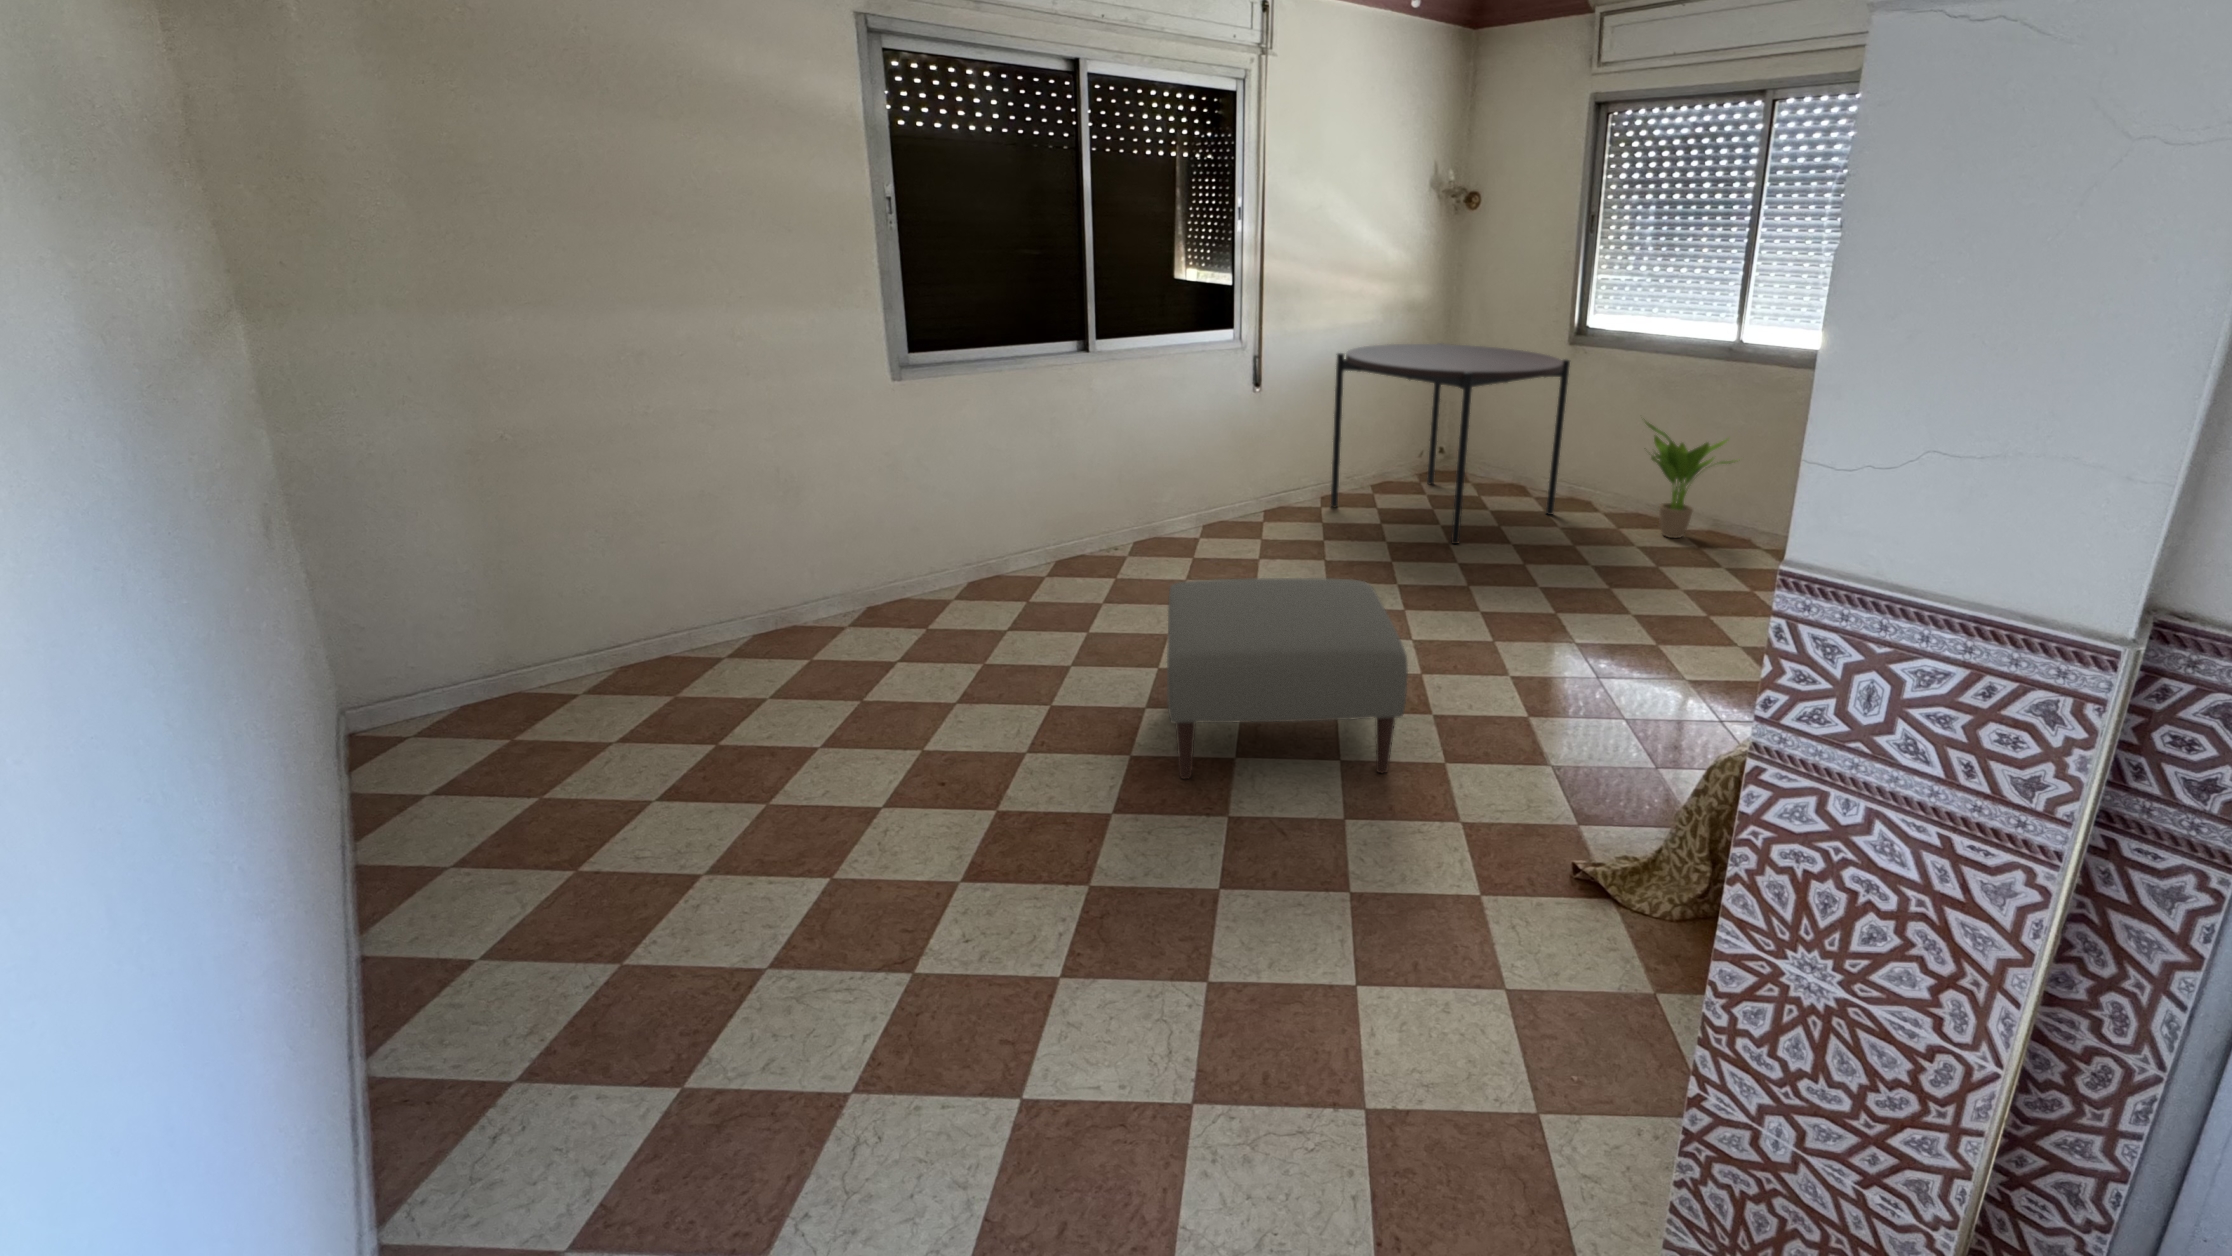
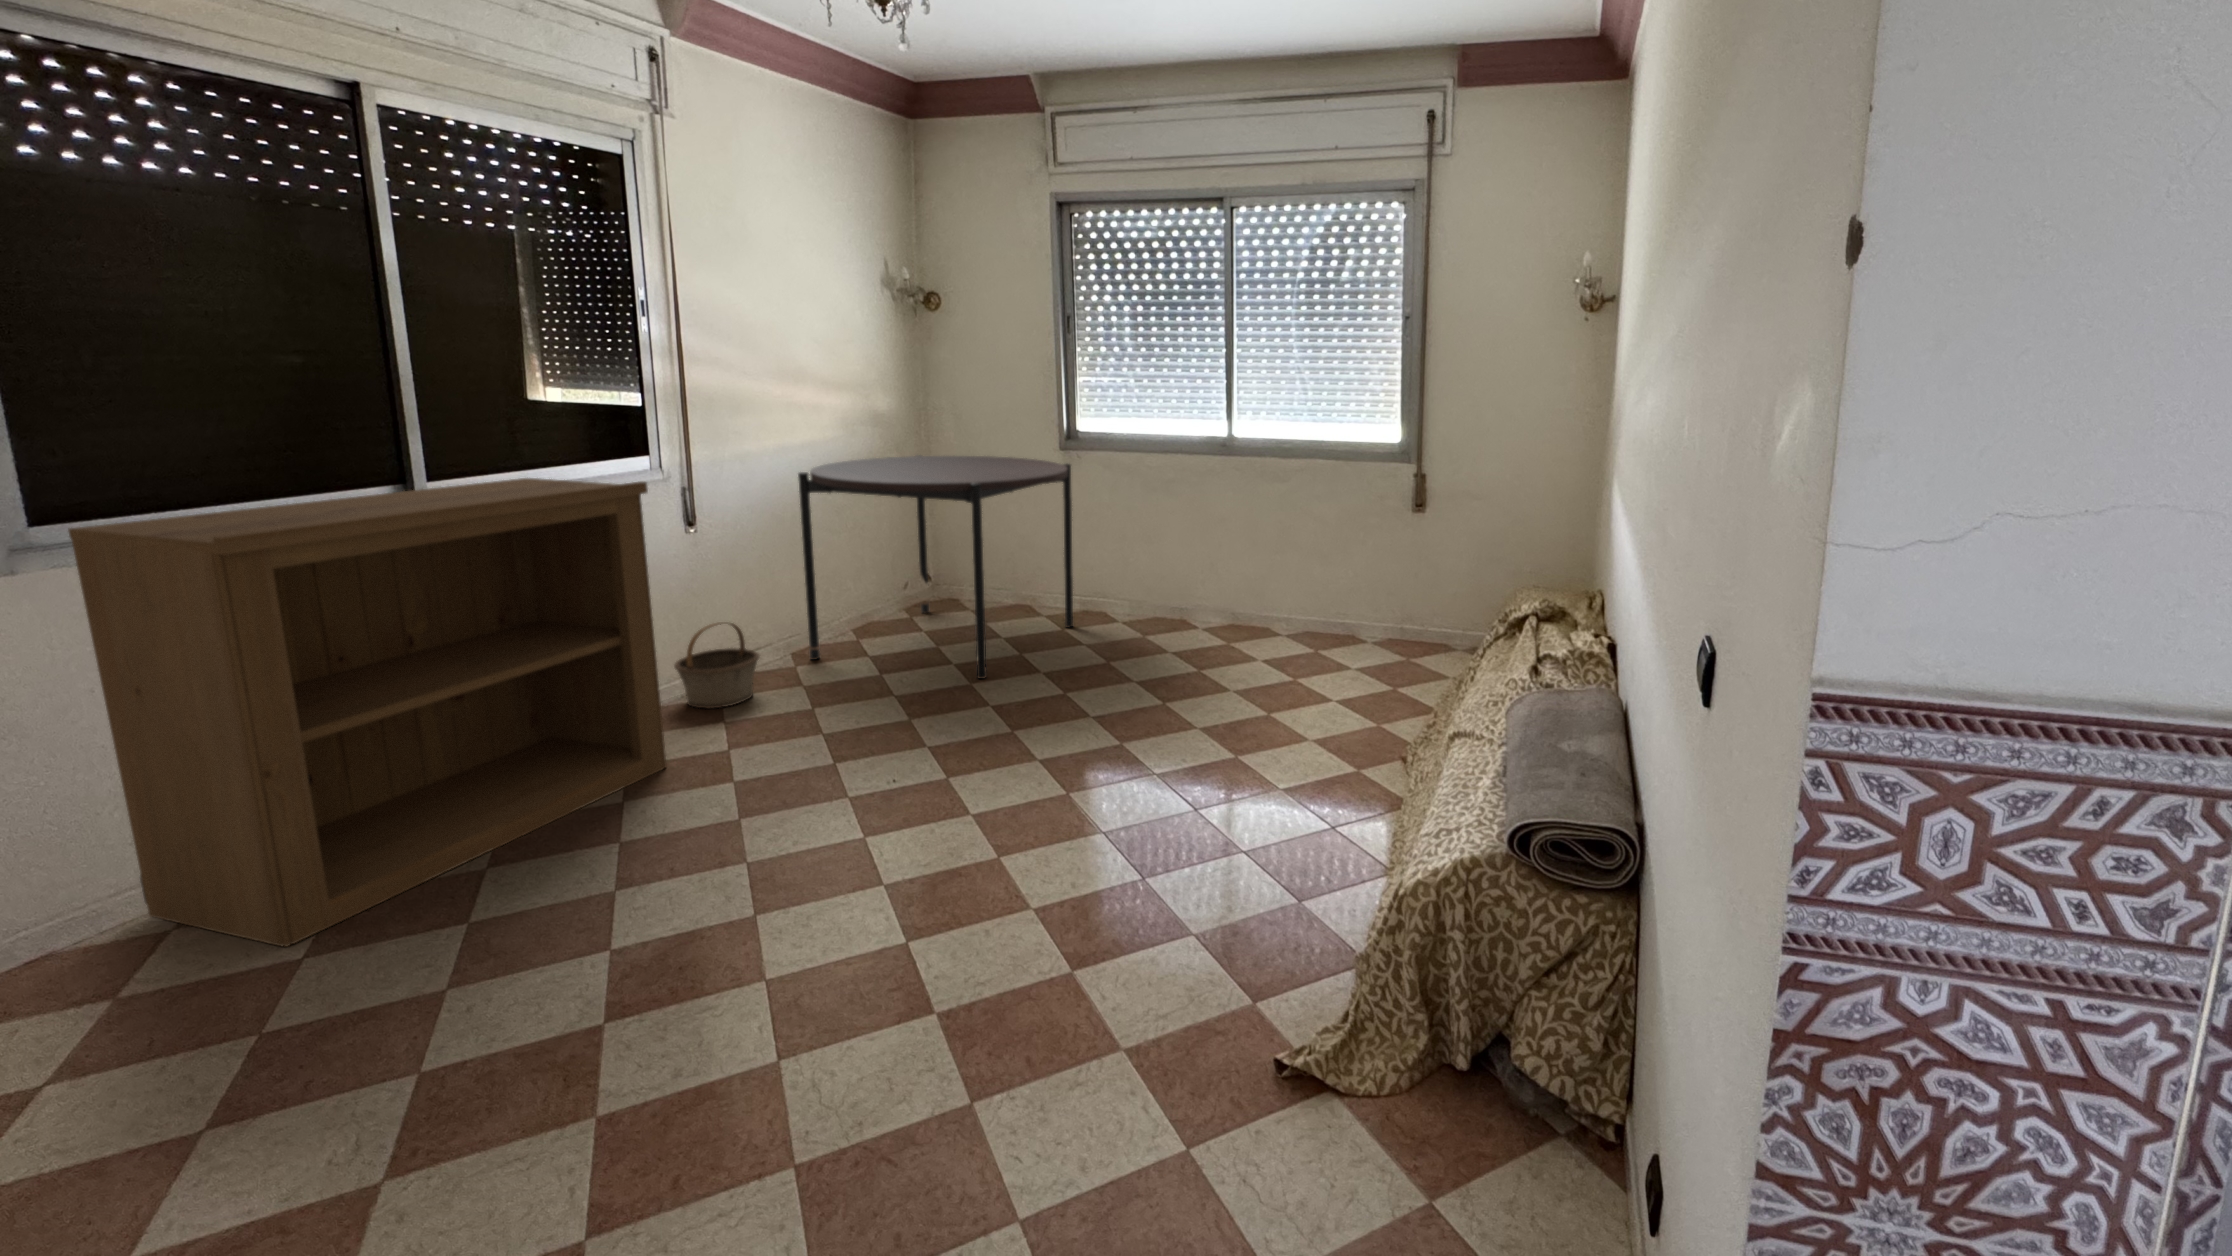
bookshelf: none [946,346,1223,617] -> present [68,478,667,947]
potted plant: present [1645,422,1740,538] -> none [1151,514,1251,632]
basket: none [1235,466,1291,531] -> present [674,622,759,708]
ottoman: present [1167,578,1408,779] -> none [622,759,1039,1157]

